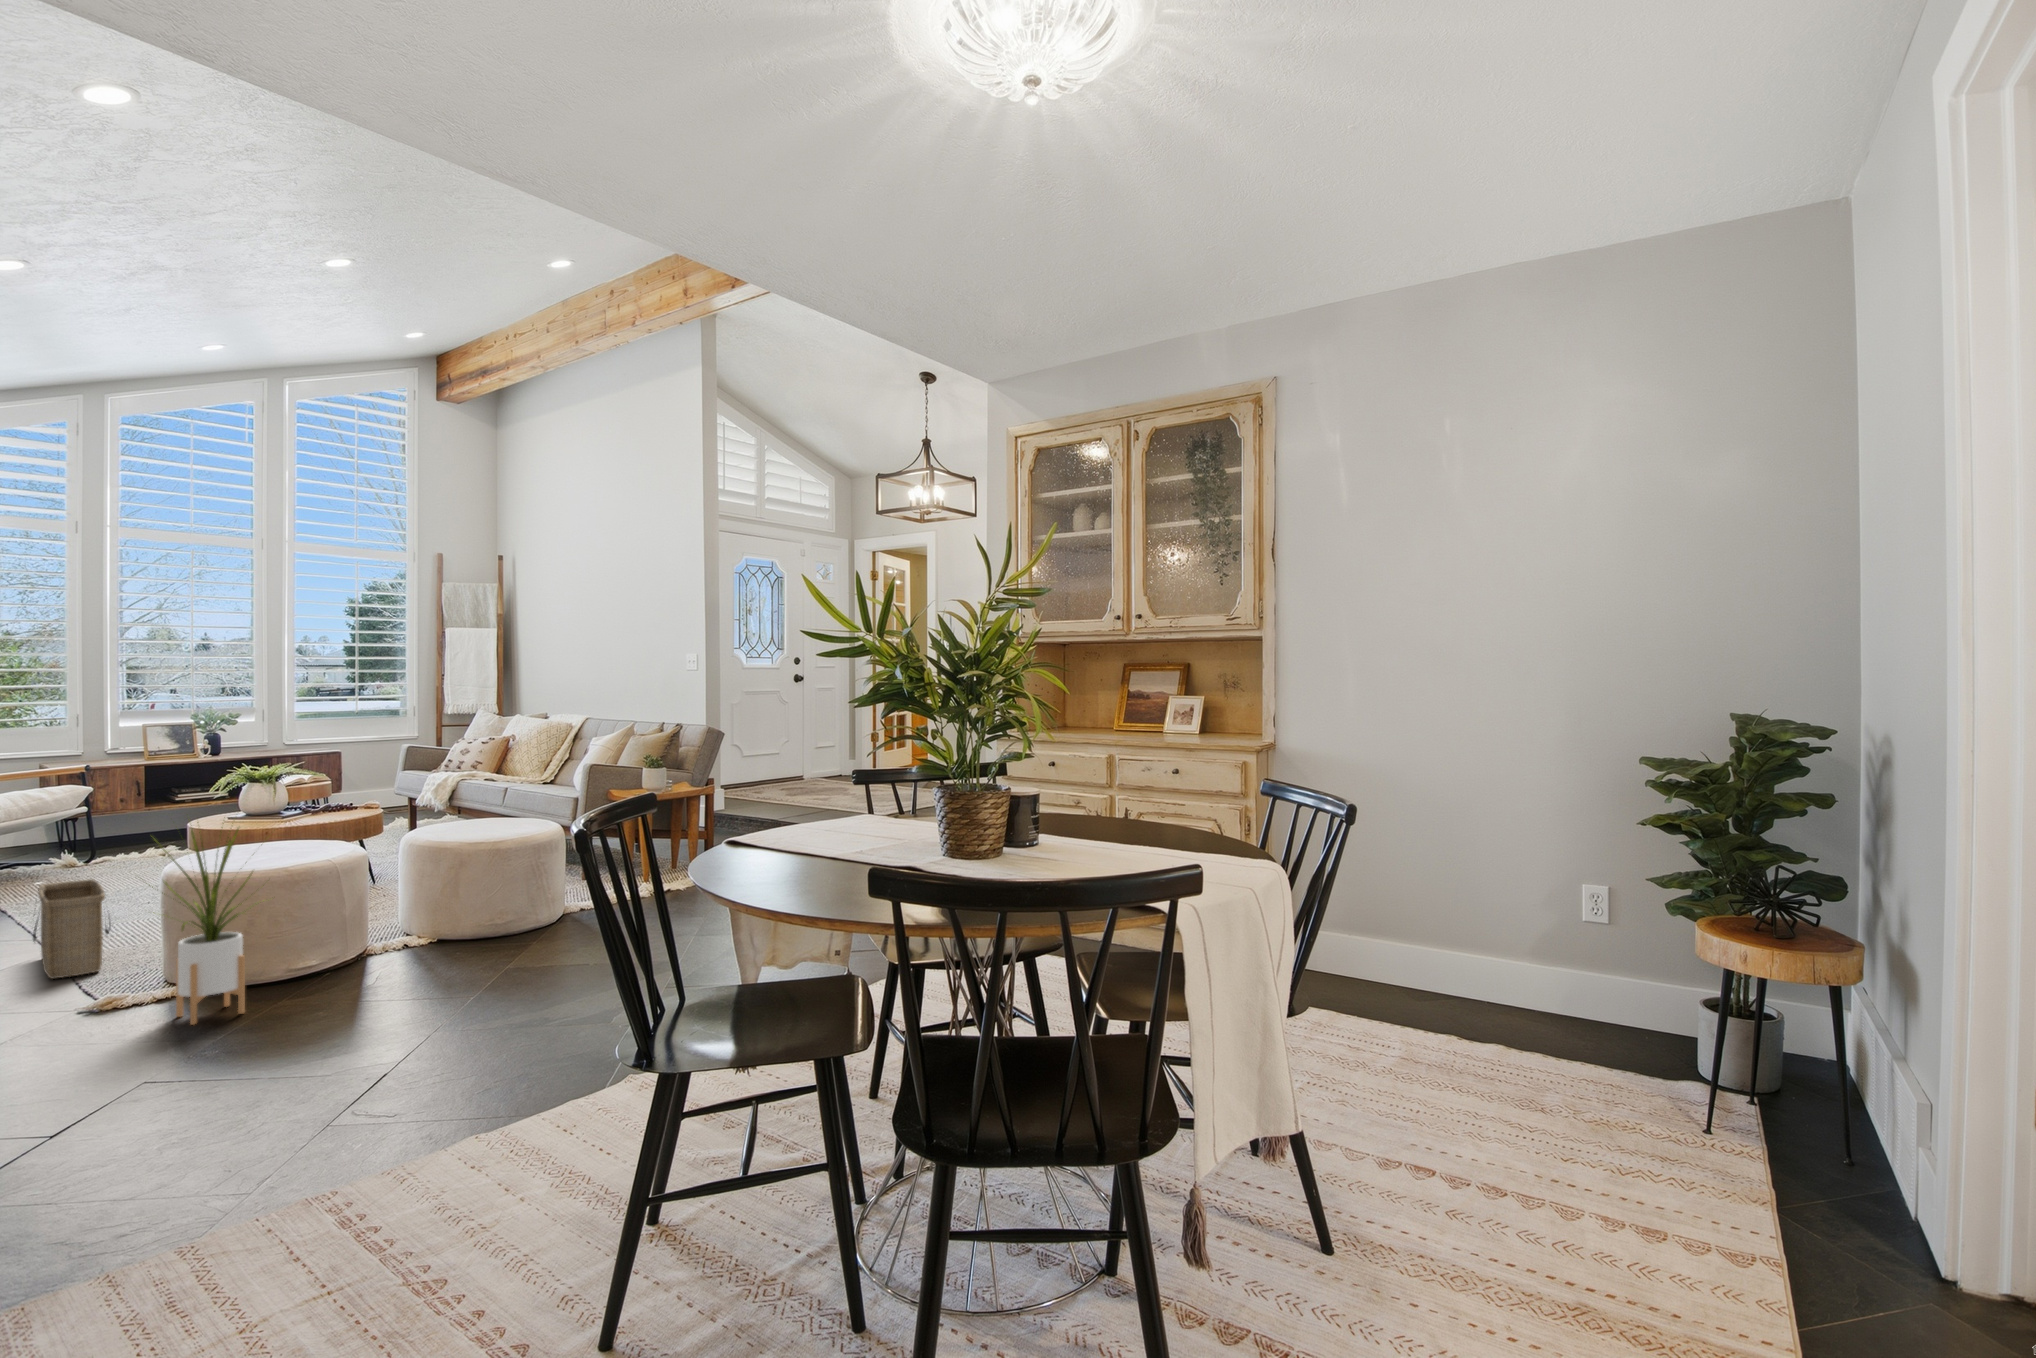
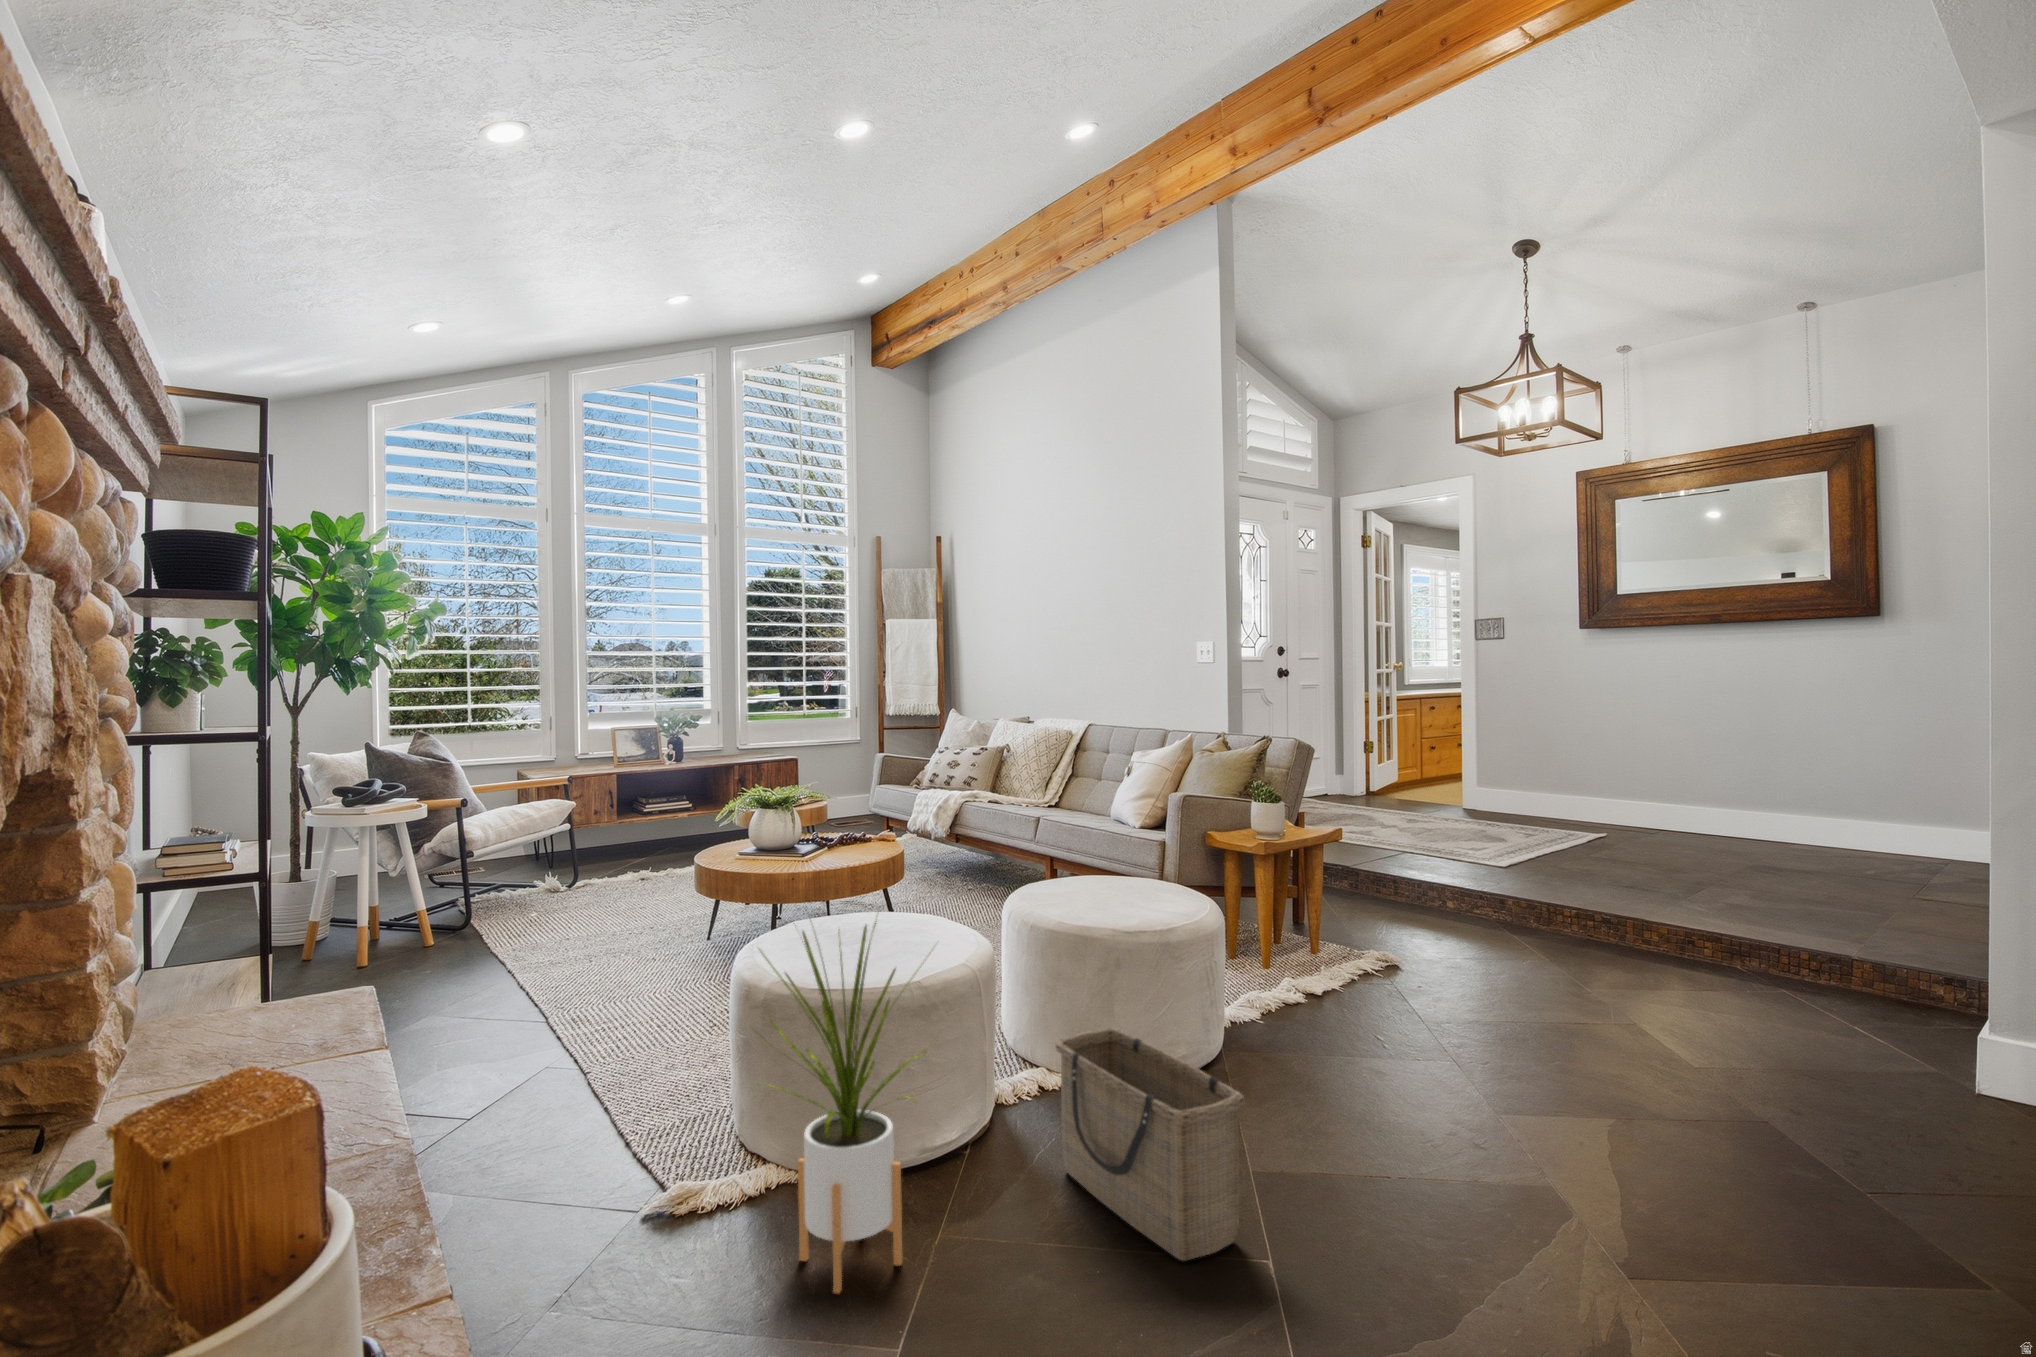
basket: present [33,879,111,979] -> present [1055,1028,1245,1260]

